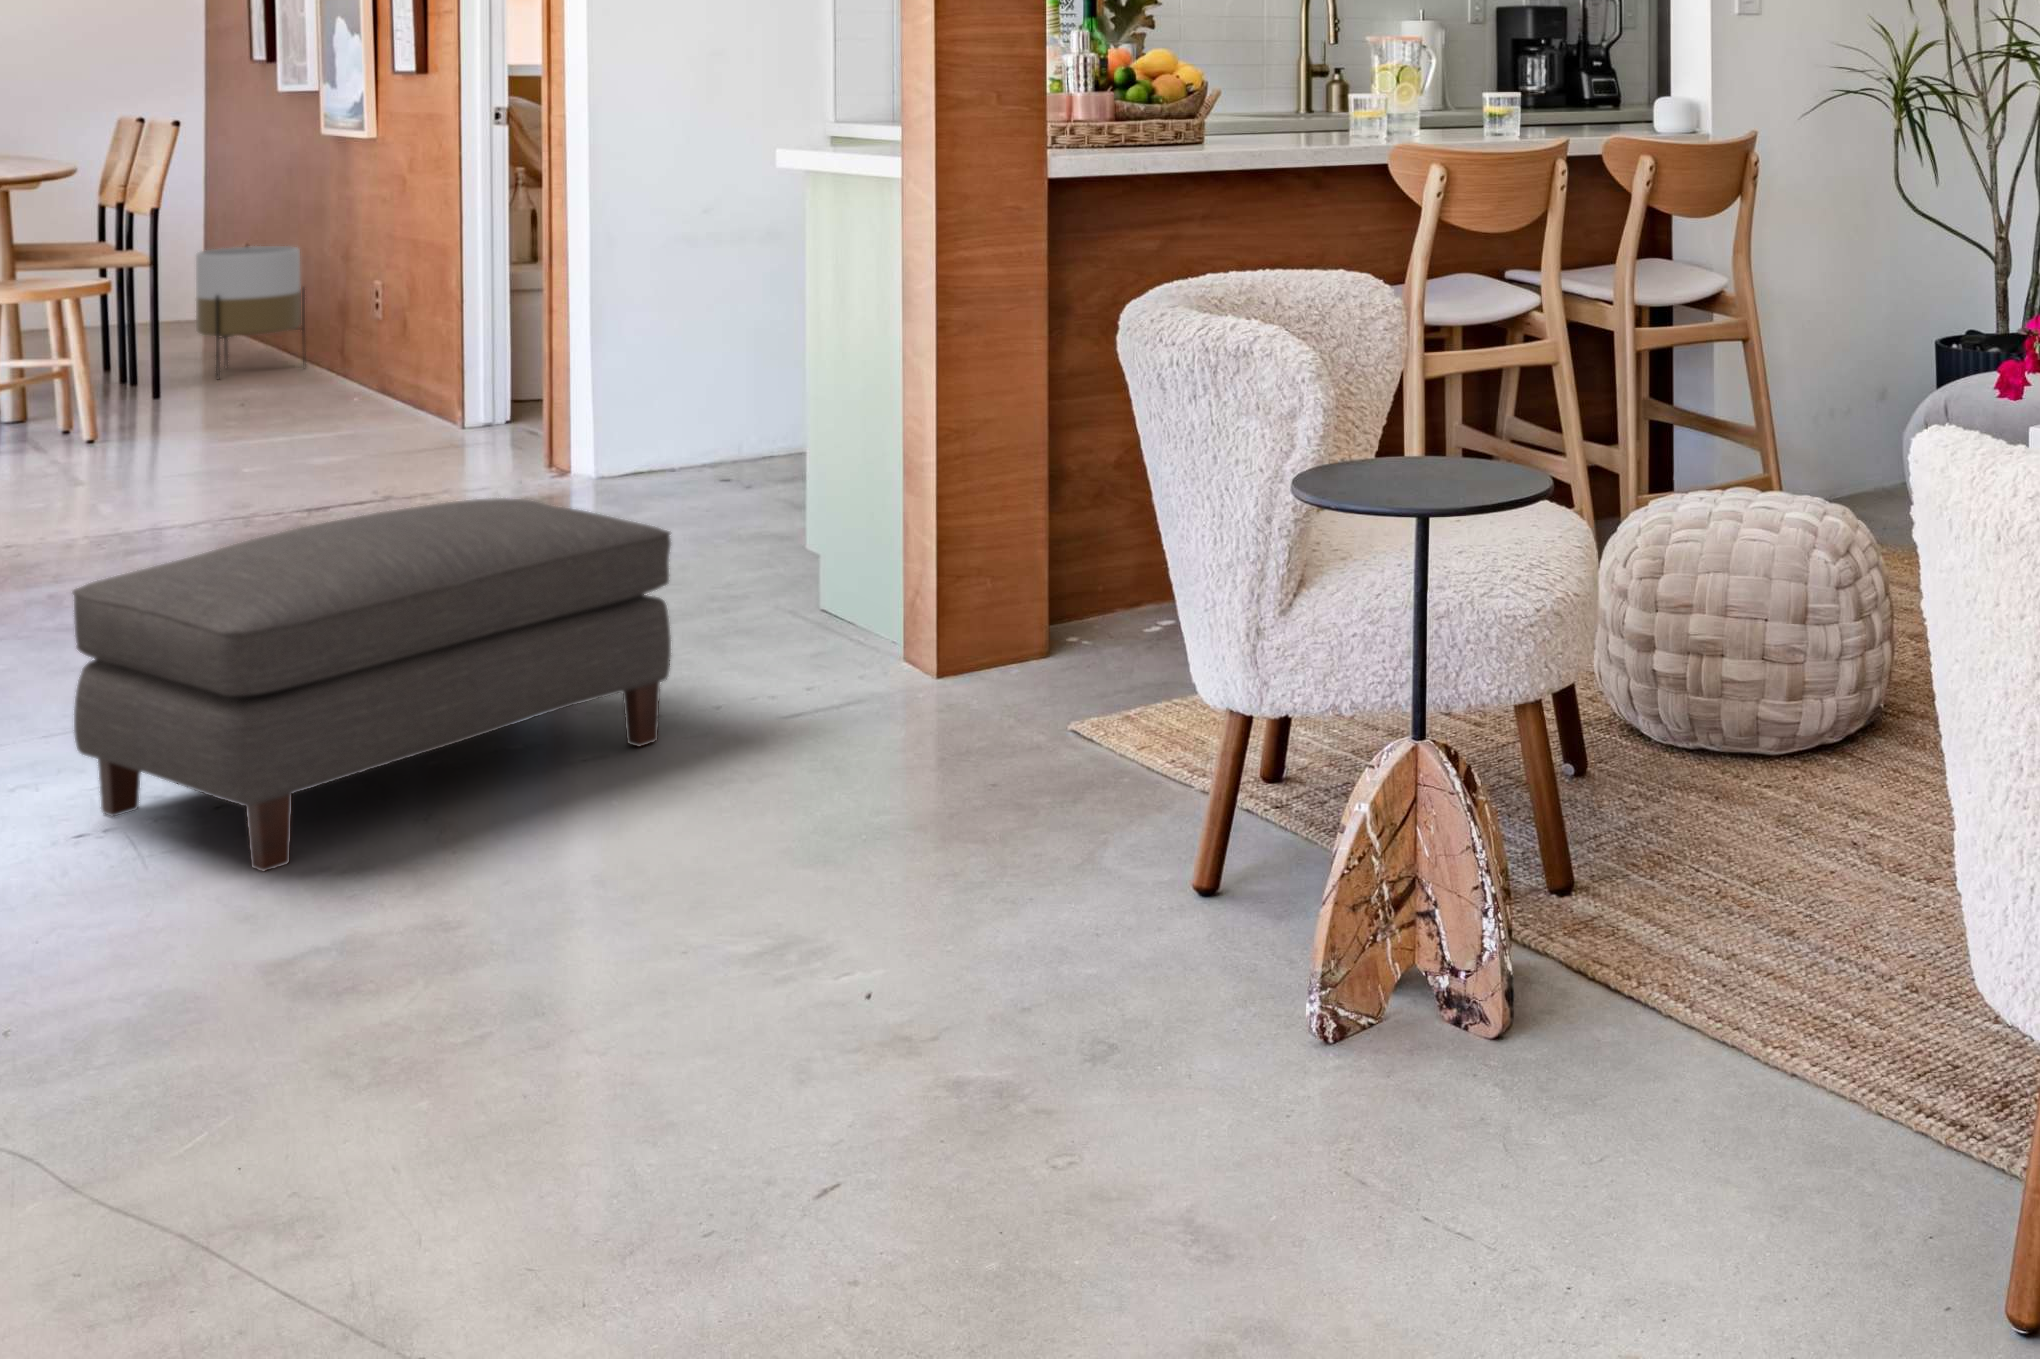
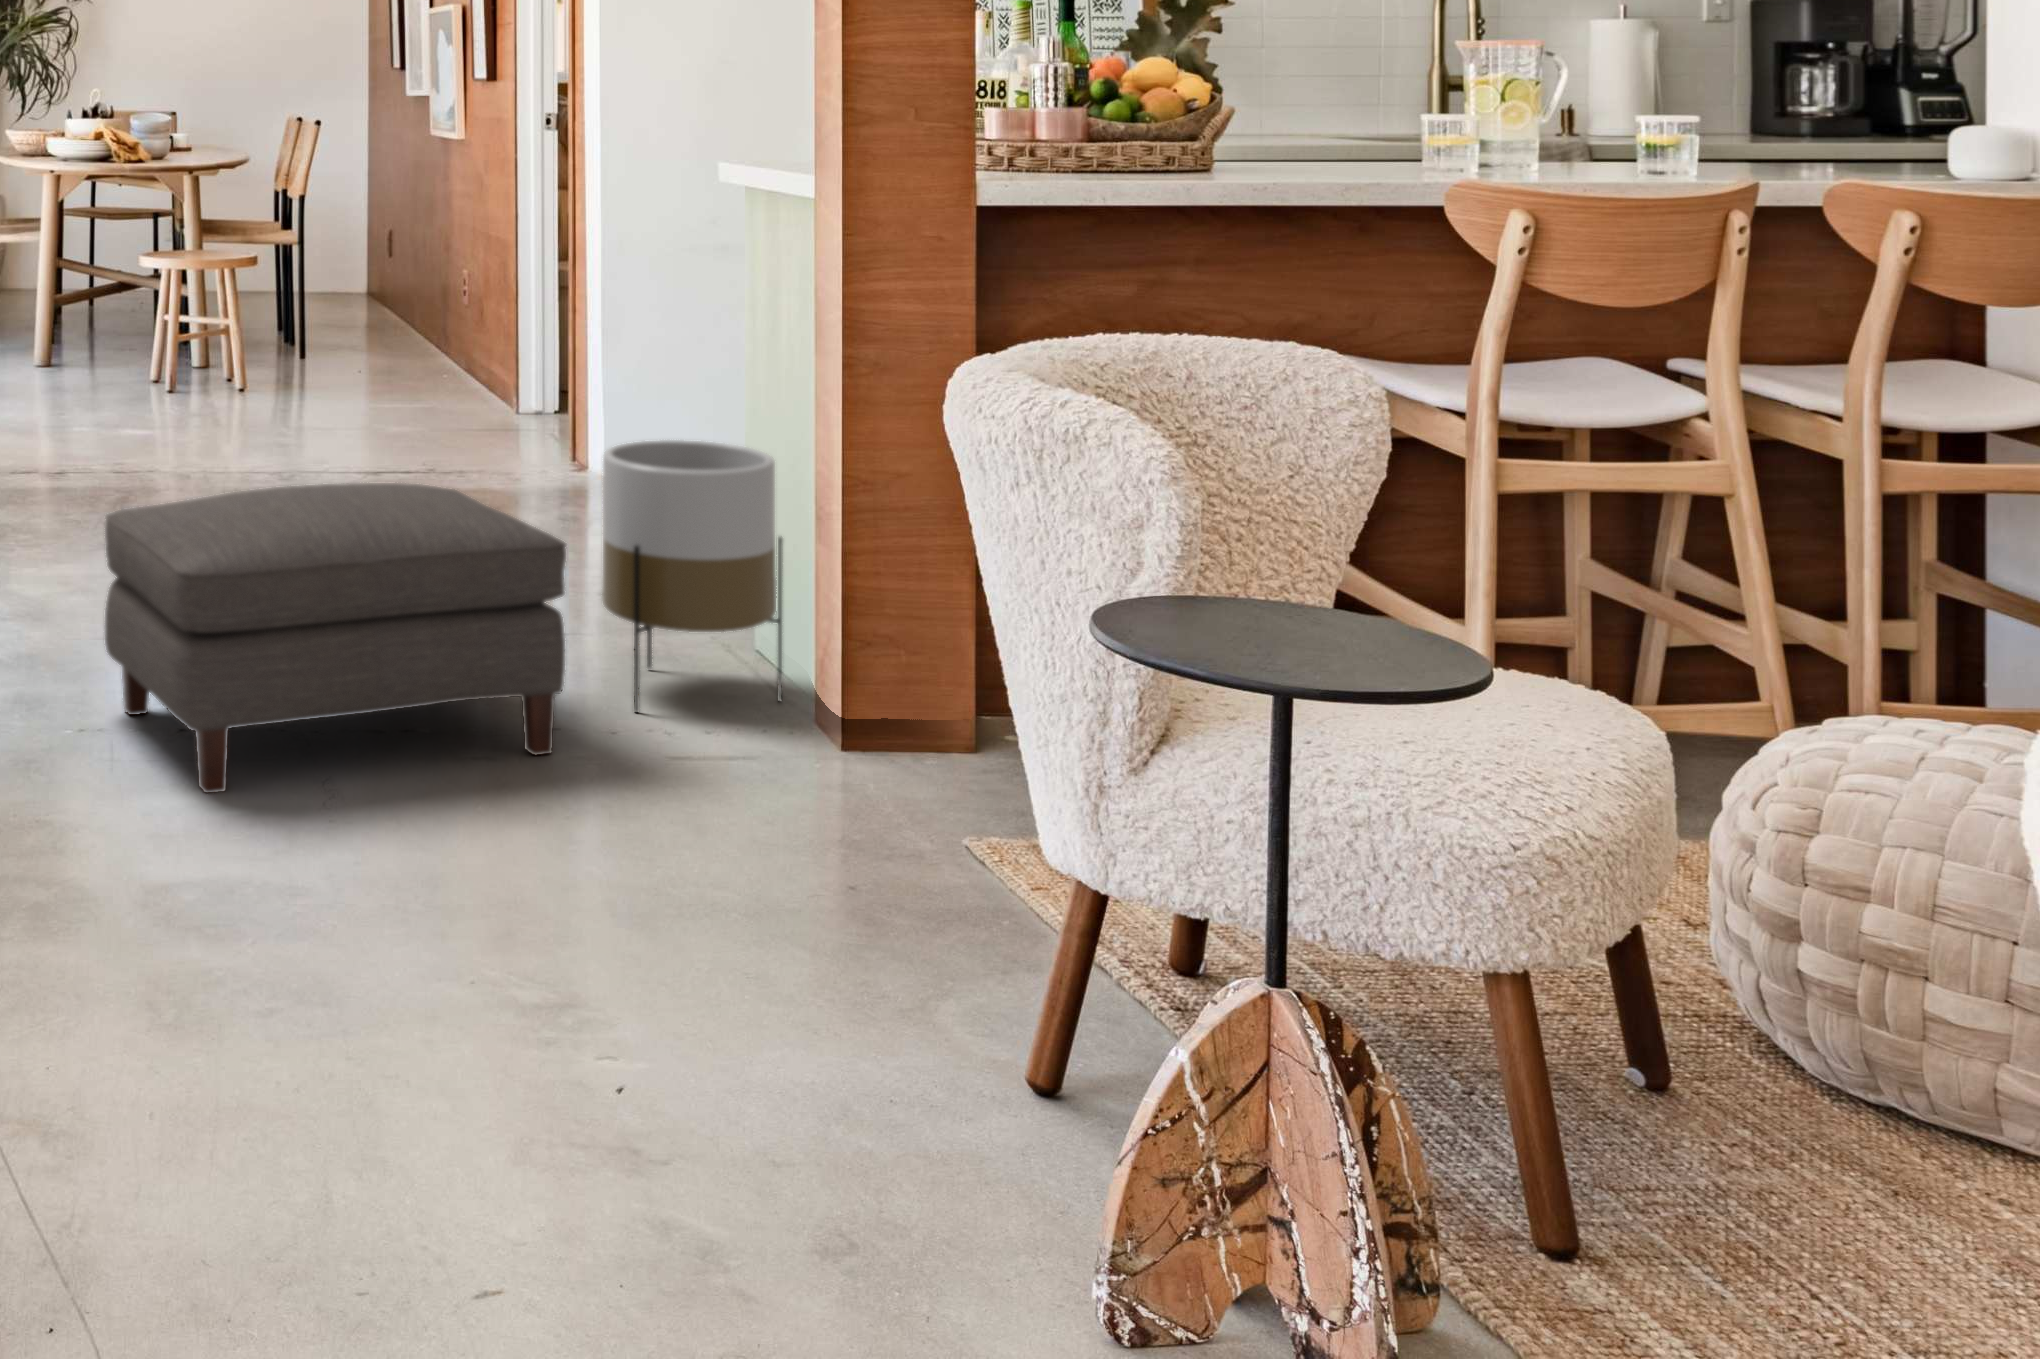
planter: present [196,246,306,379] -> present [602,440,783,712]

